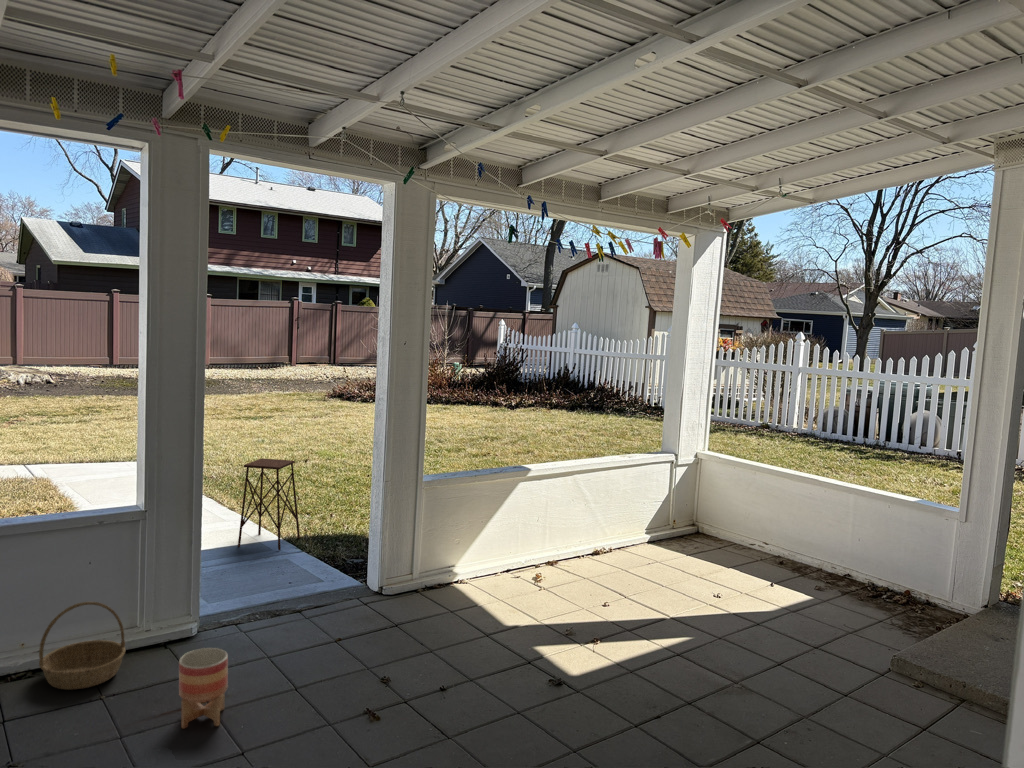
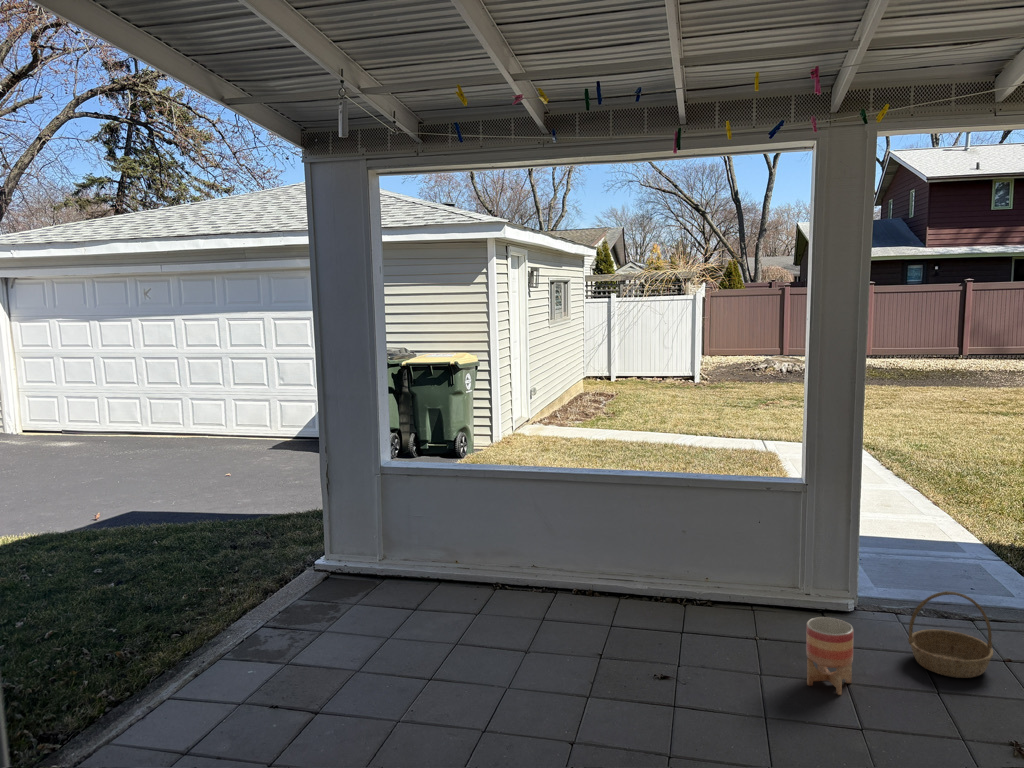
side table: present [238,458,300,550] -> none [928,451,1006,554]
basket: present [39,602,125,690] -> present [908,591,993,678]

